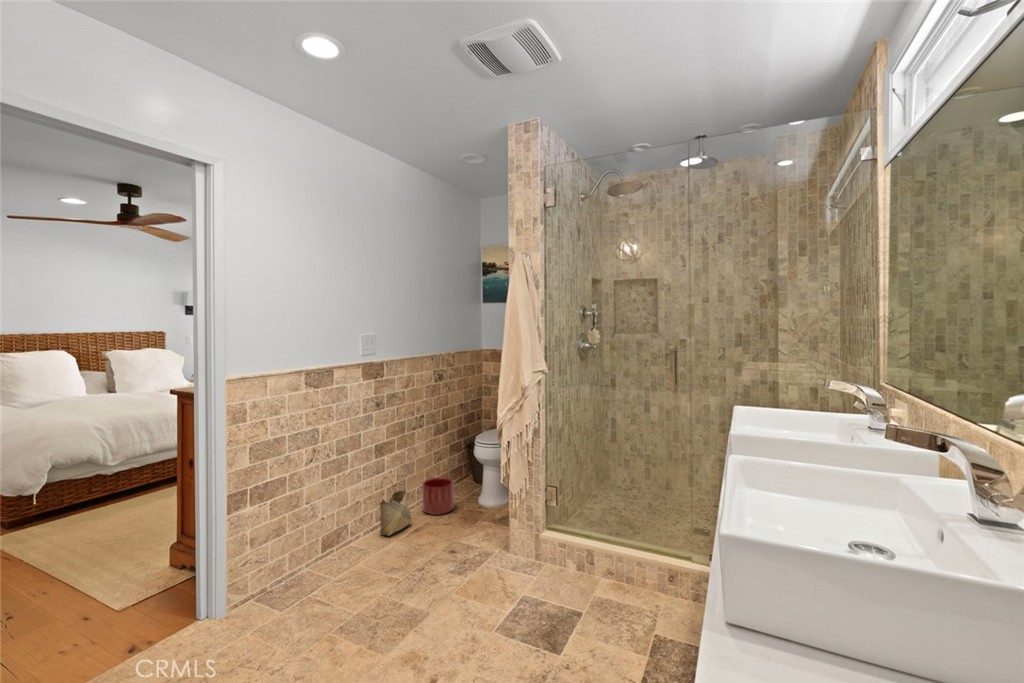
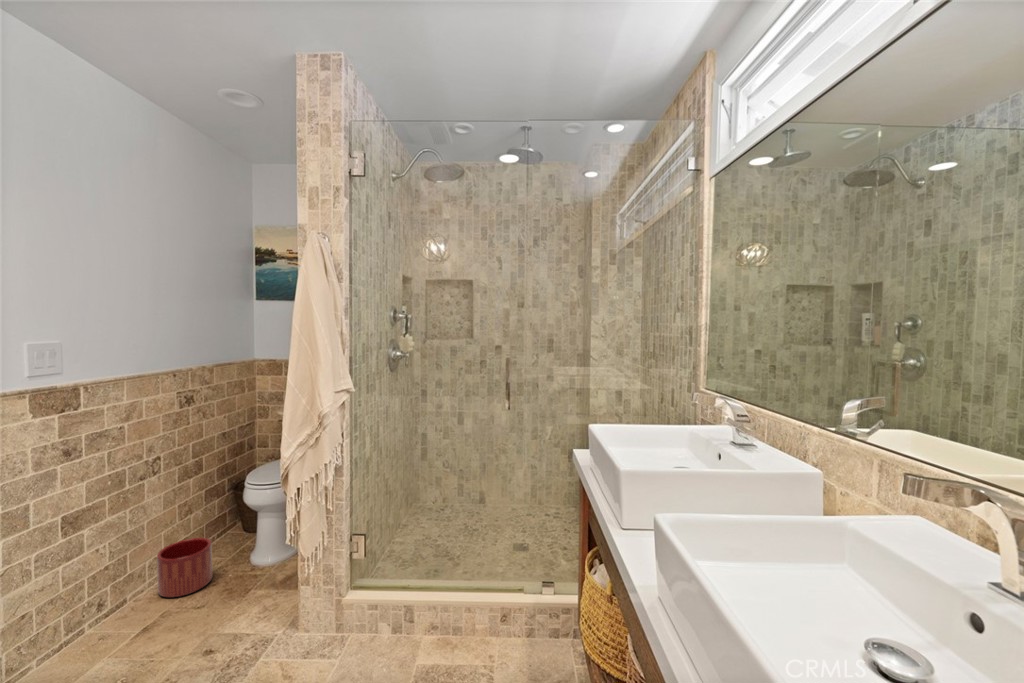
woven basket: present [380,489,411,536] -> none [68,560,135,659]

